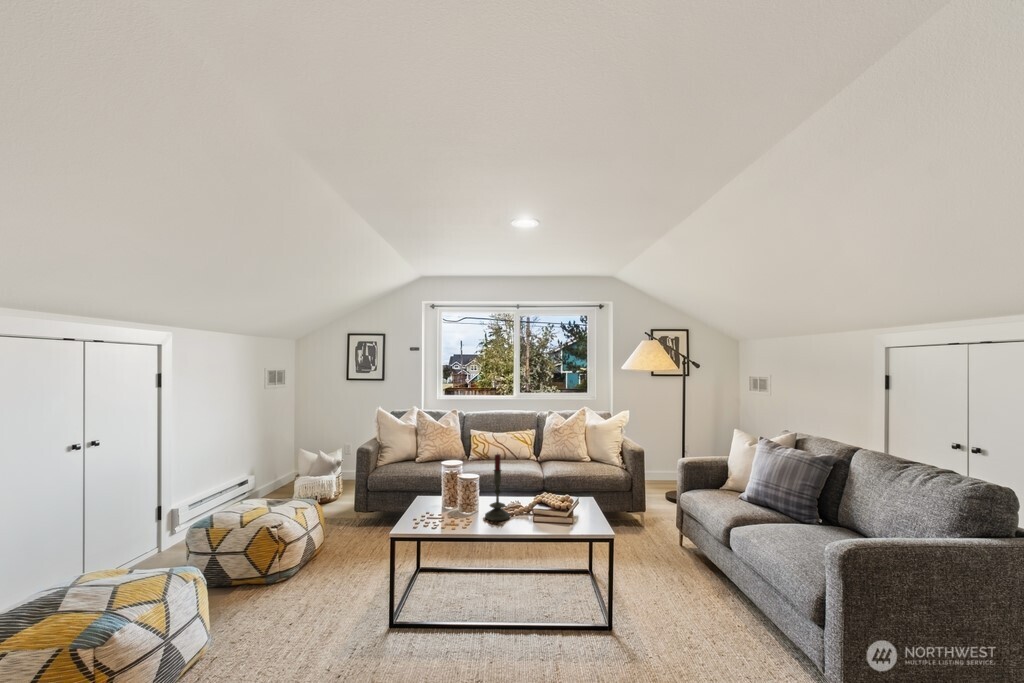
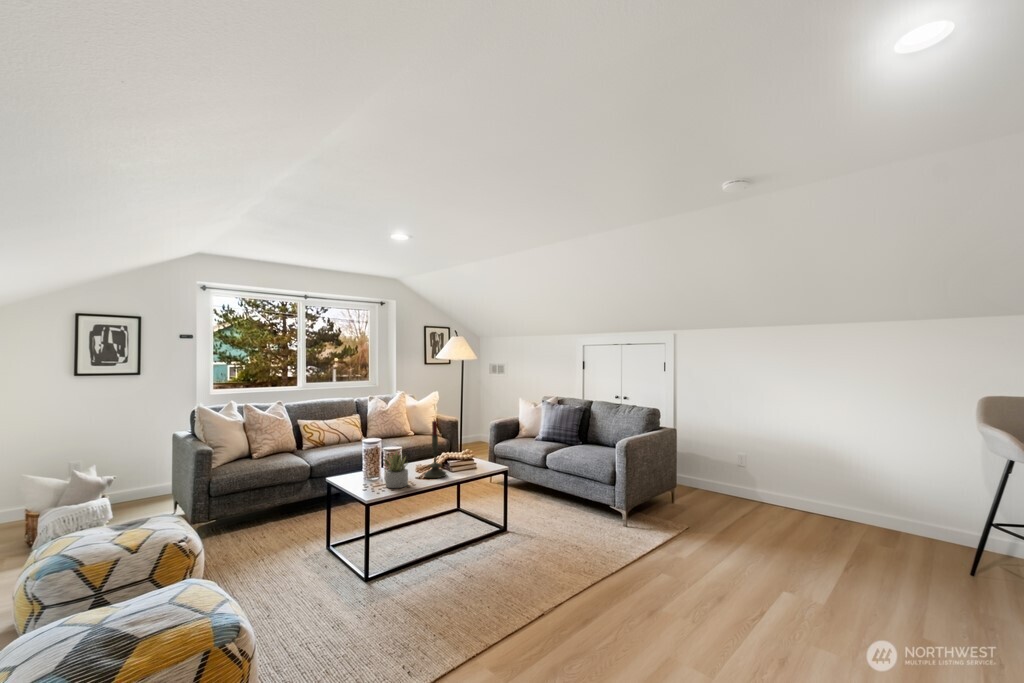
succulent plant: none [431,481,457,523] -> present [384,452,408,488]

